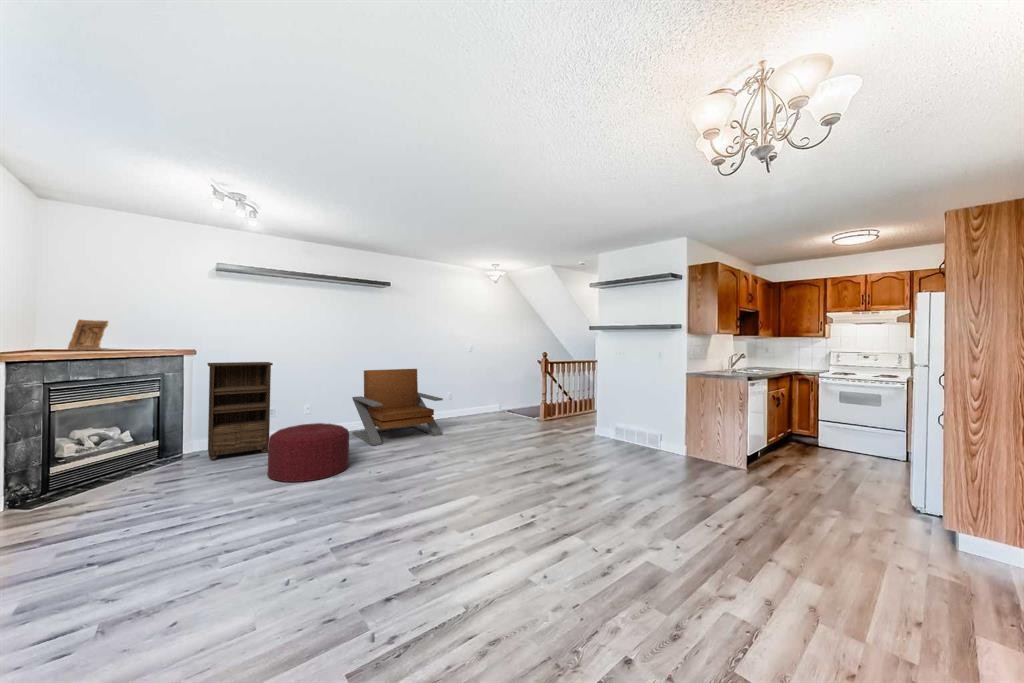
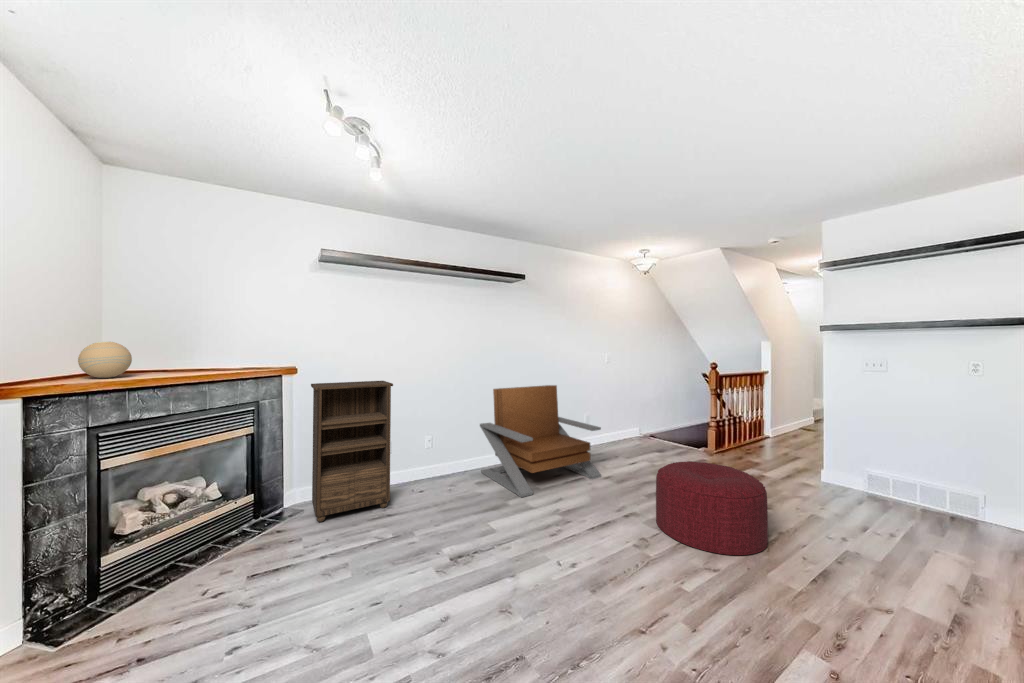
picture frame: present [68,320,108,350] -> none [138,327,189,369]
decorative orb: none [31,329,69,353] -> present [78,342,132,378]
ottoman: present [268,423,349,482] -> present [656,461,768,555]

